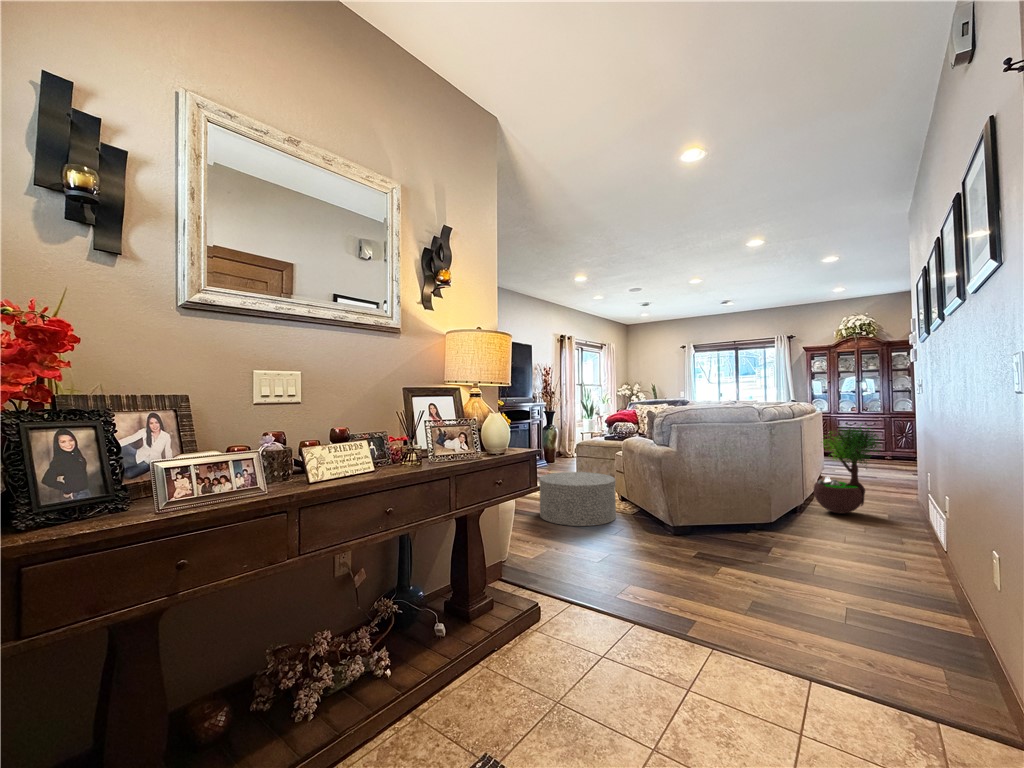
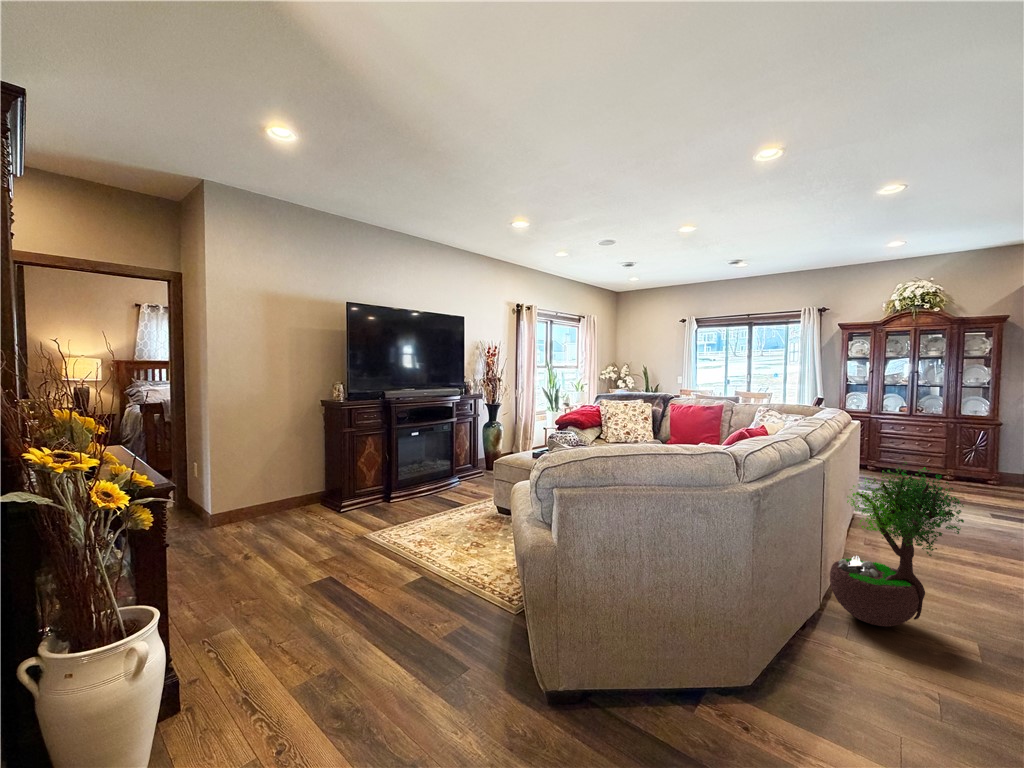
ottoman: present [539,472,616,526] -> none [361,521,488,637]

